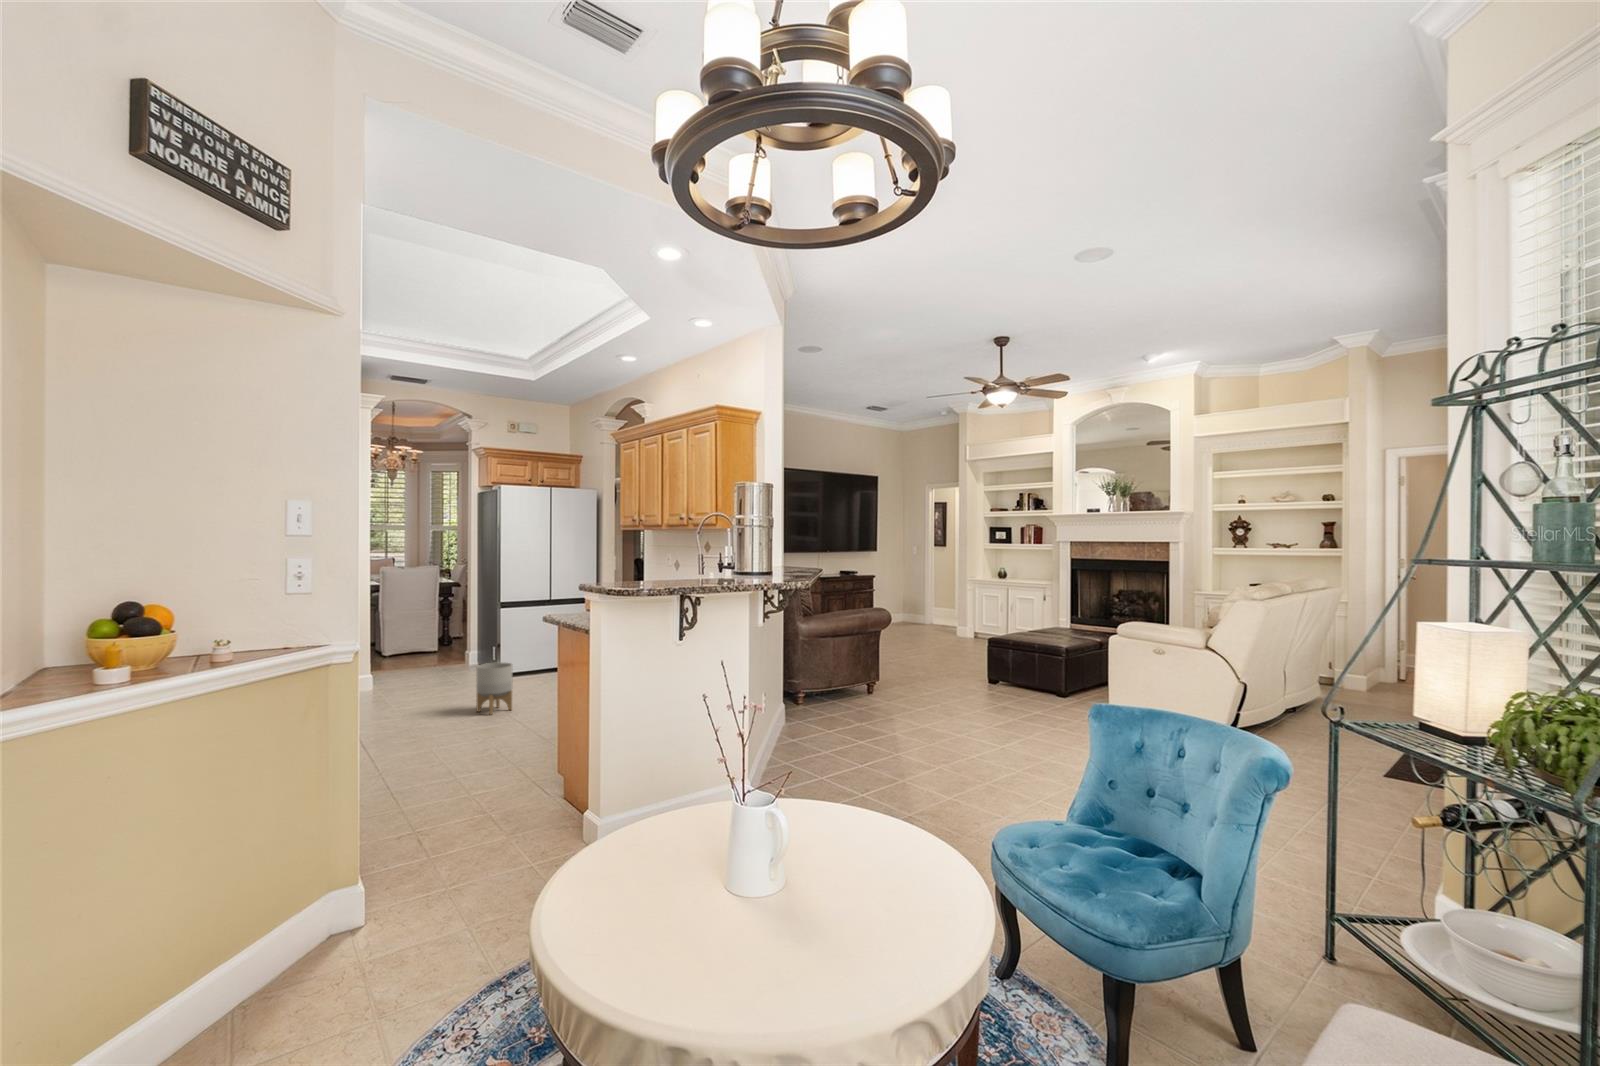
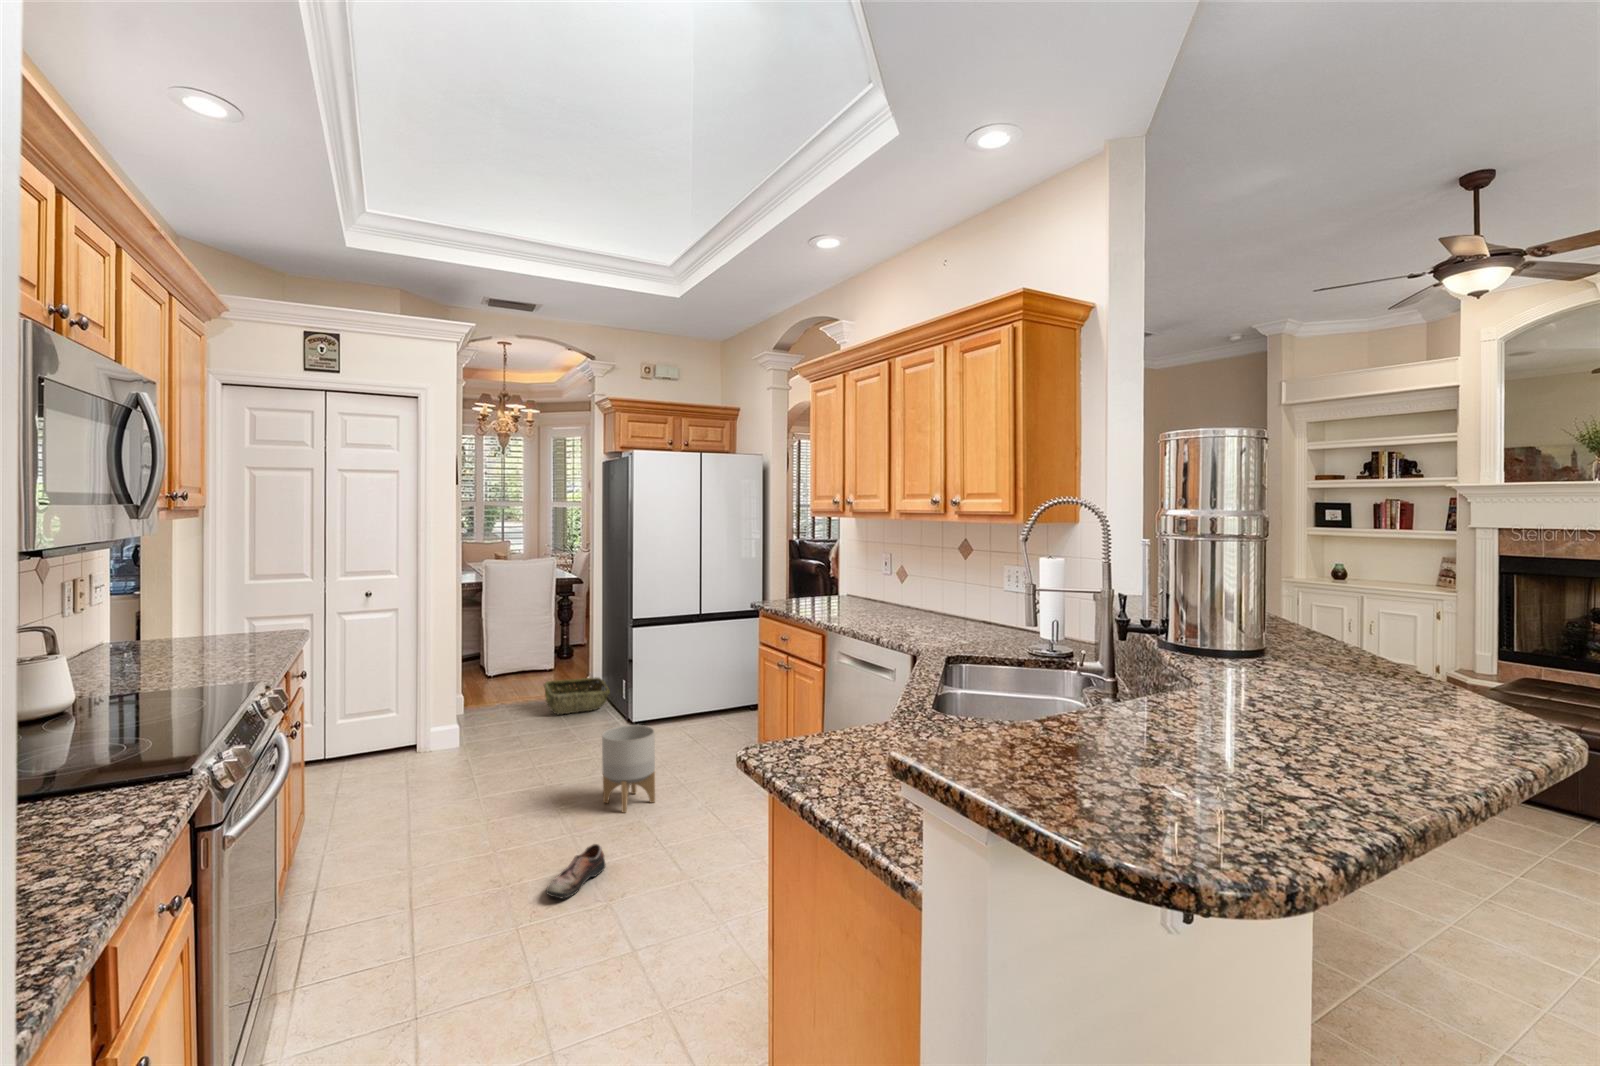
woven basket: none [430,650,482,676] -> present [544,677,610,714]
shoe: none [441,720,478,745] -> present [546,844,606,898]

